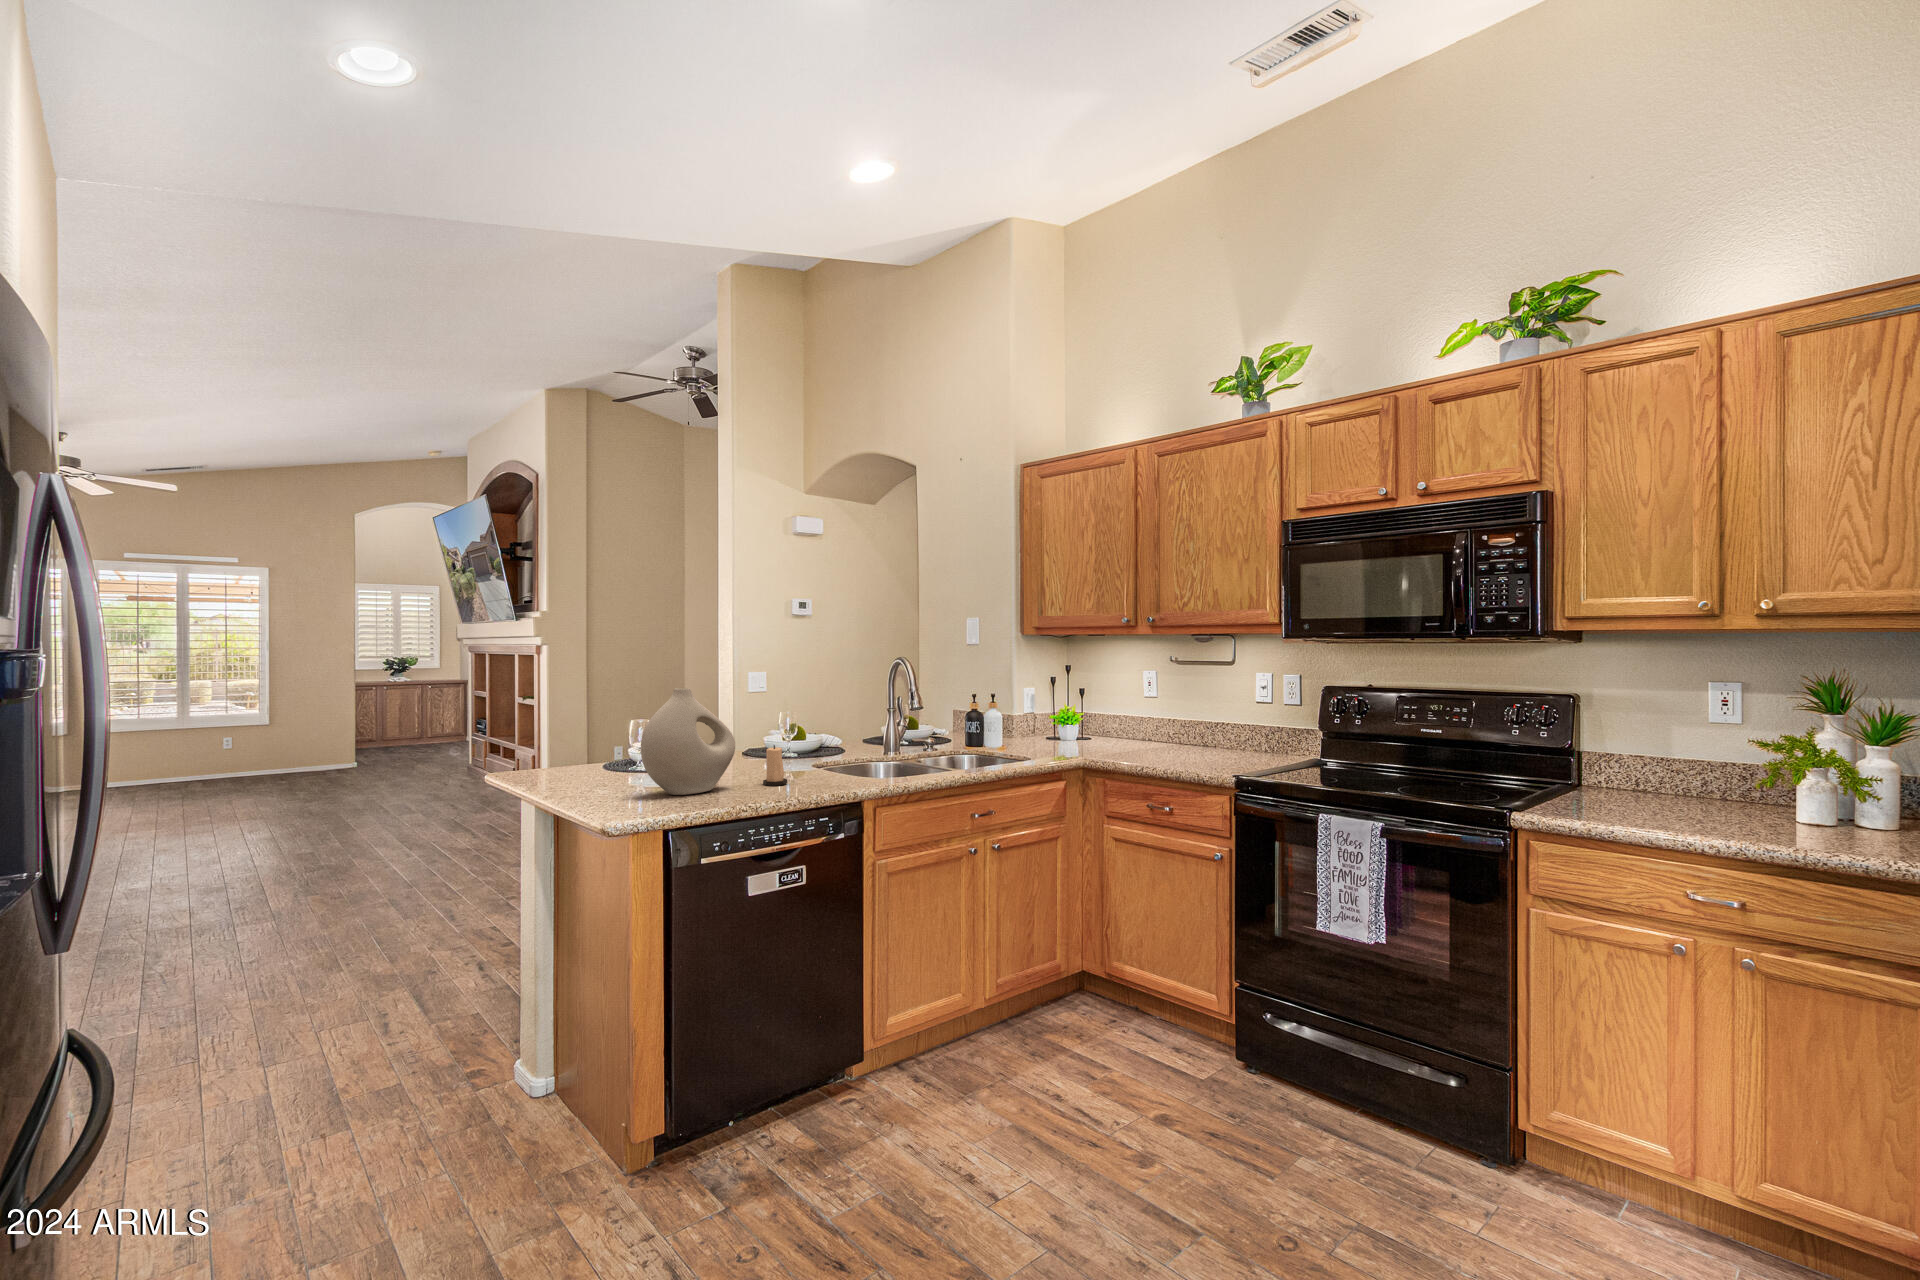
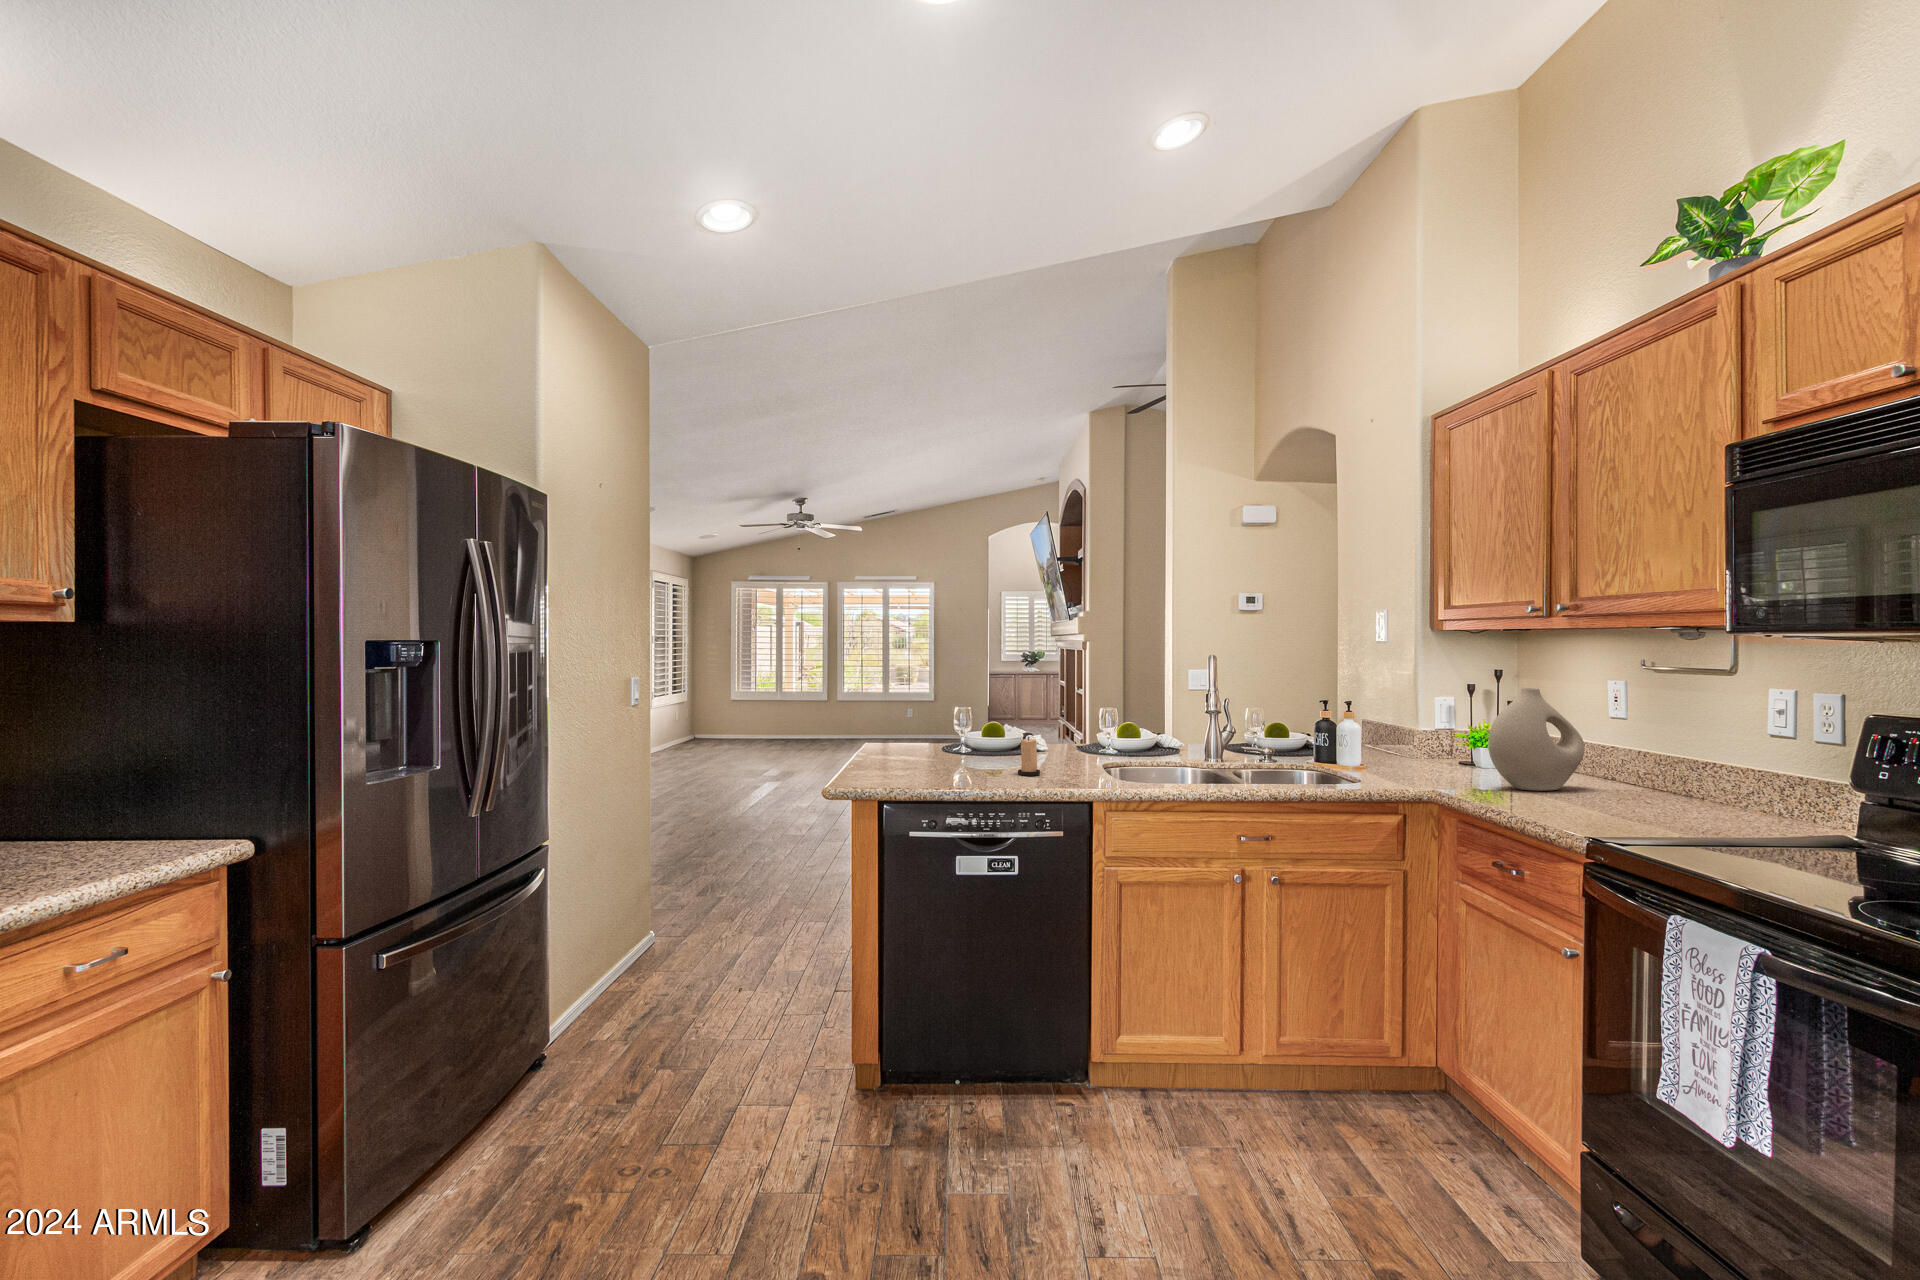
vase: present [641,688,735,795] -> present [1488,688,1585,791]

